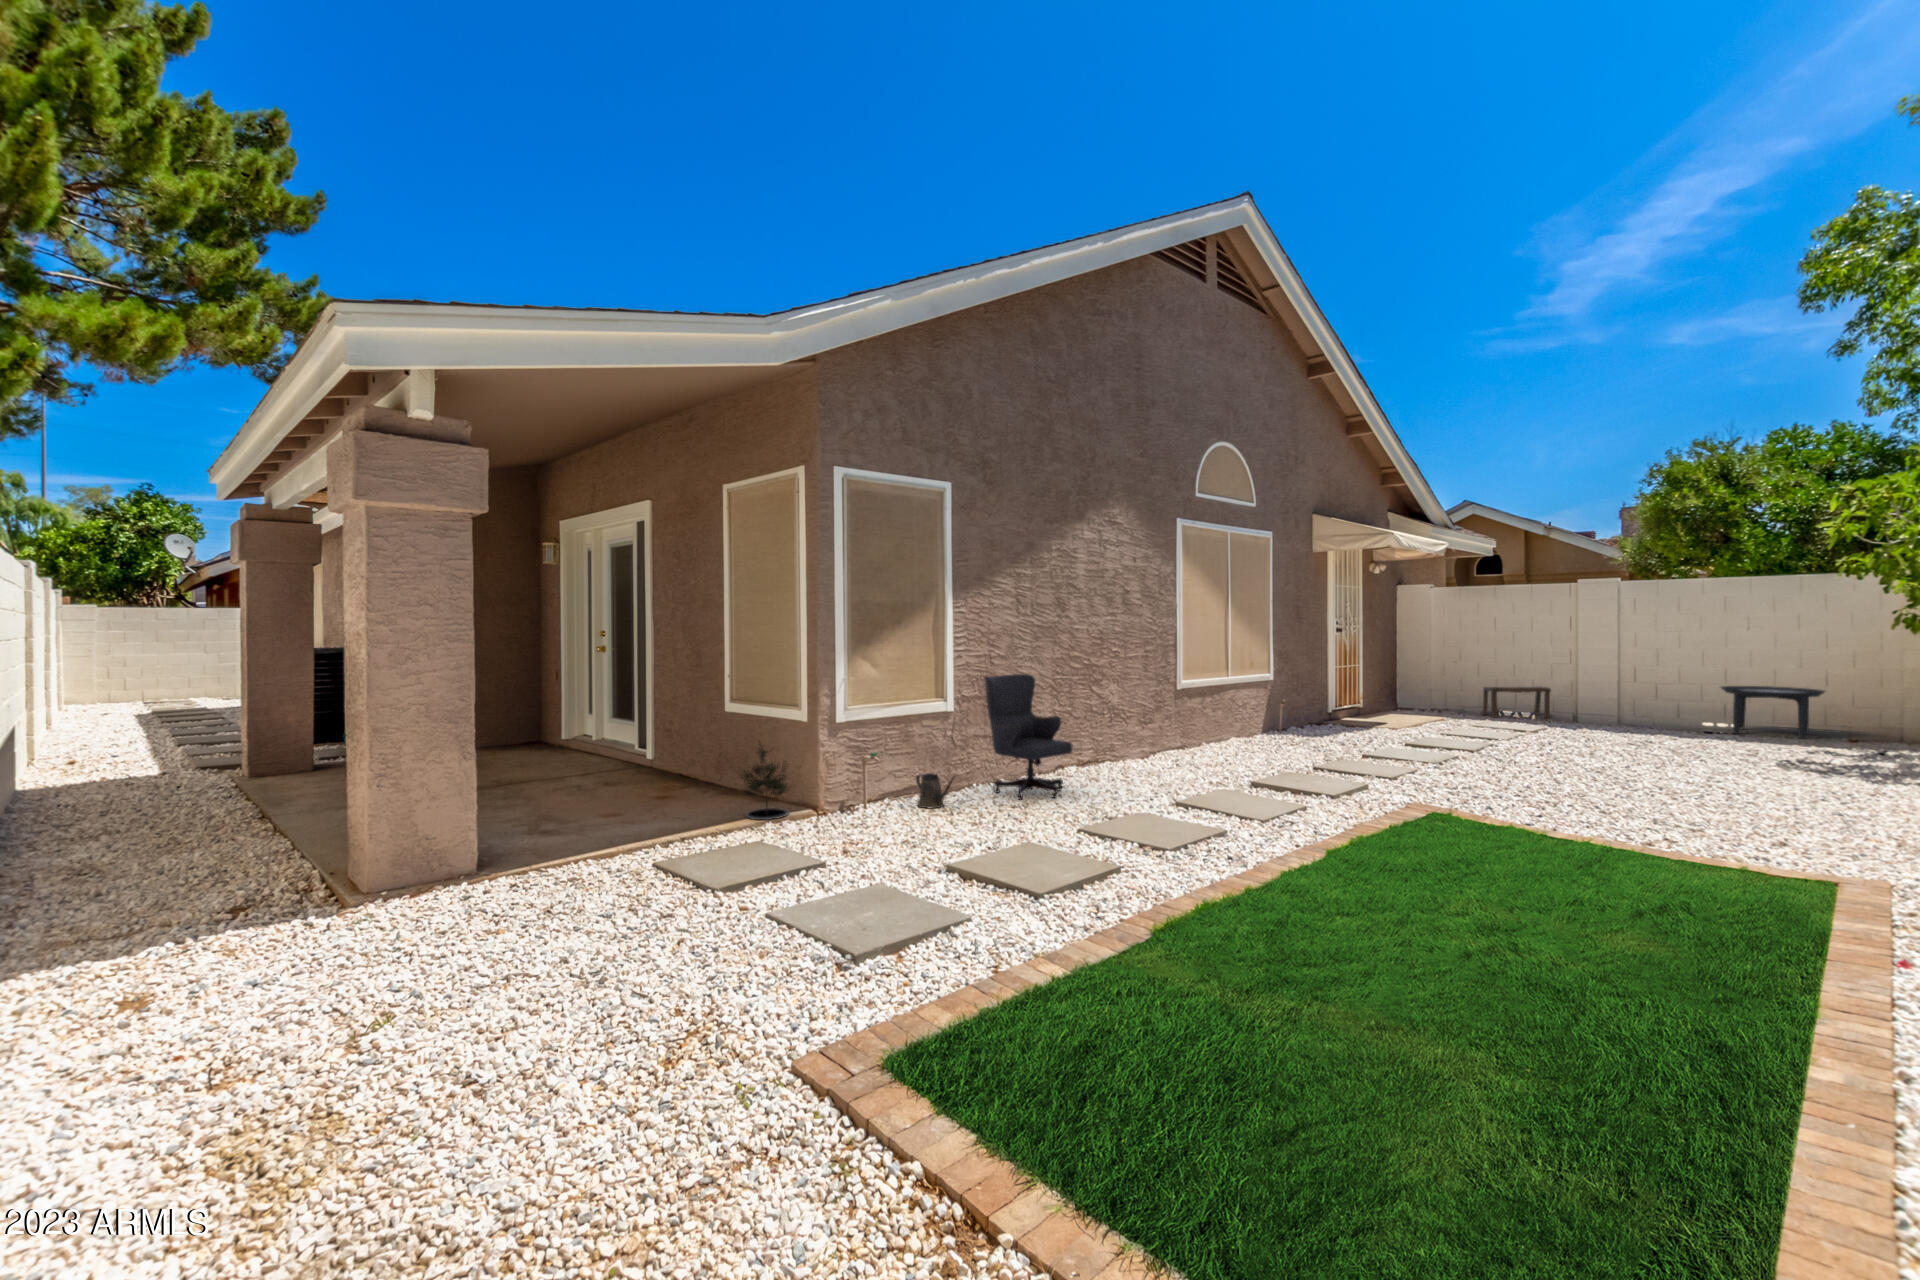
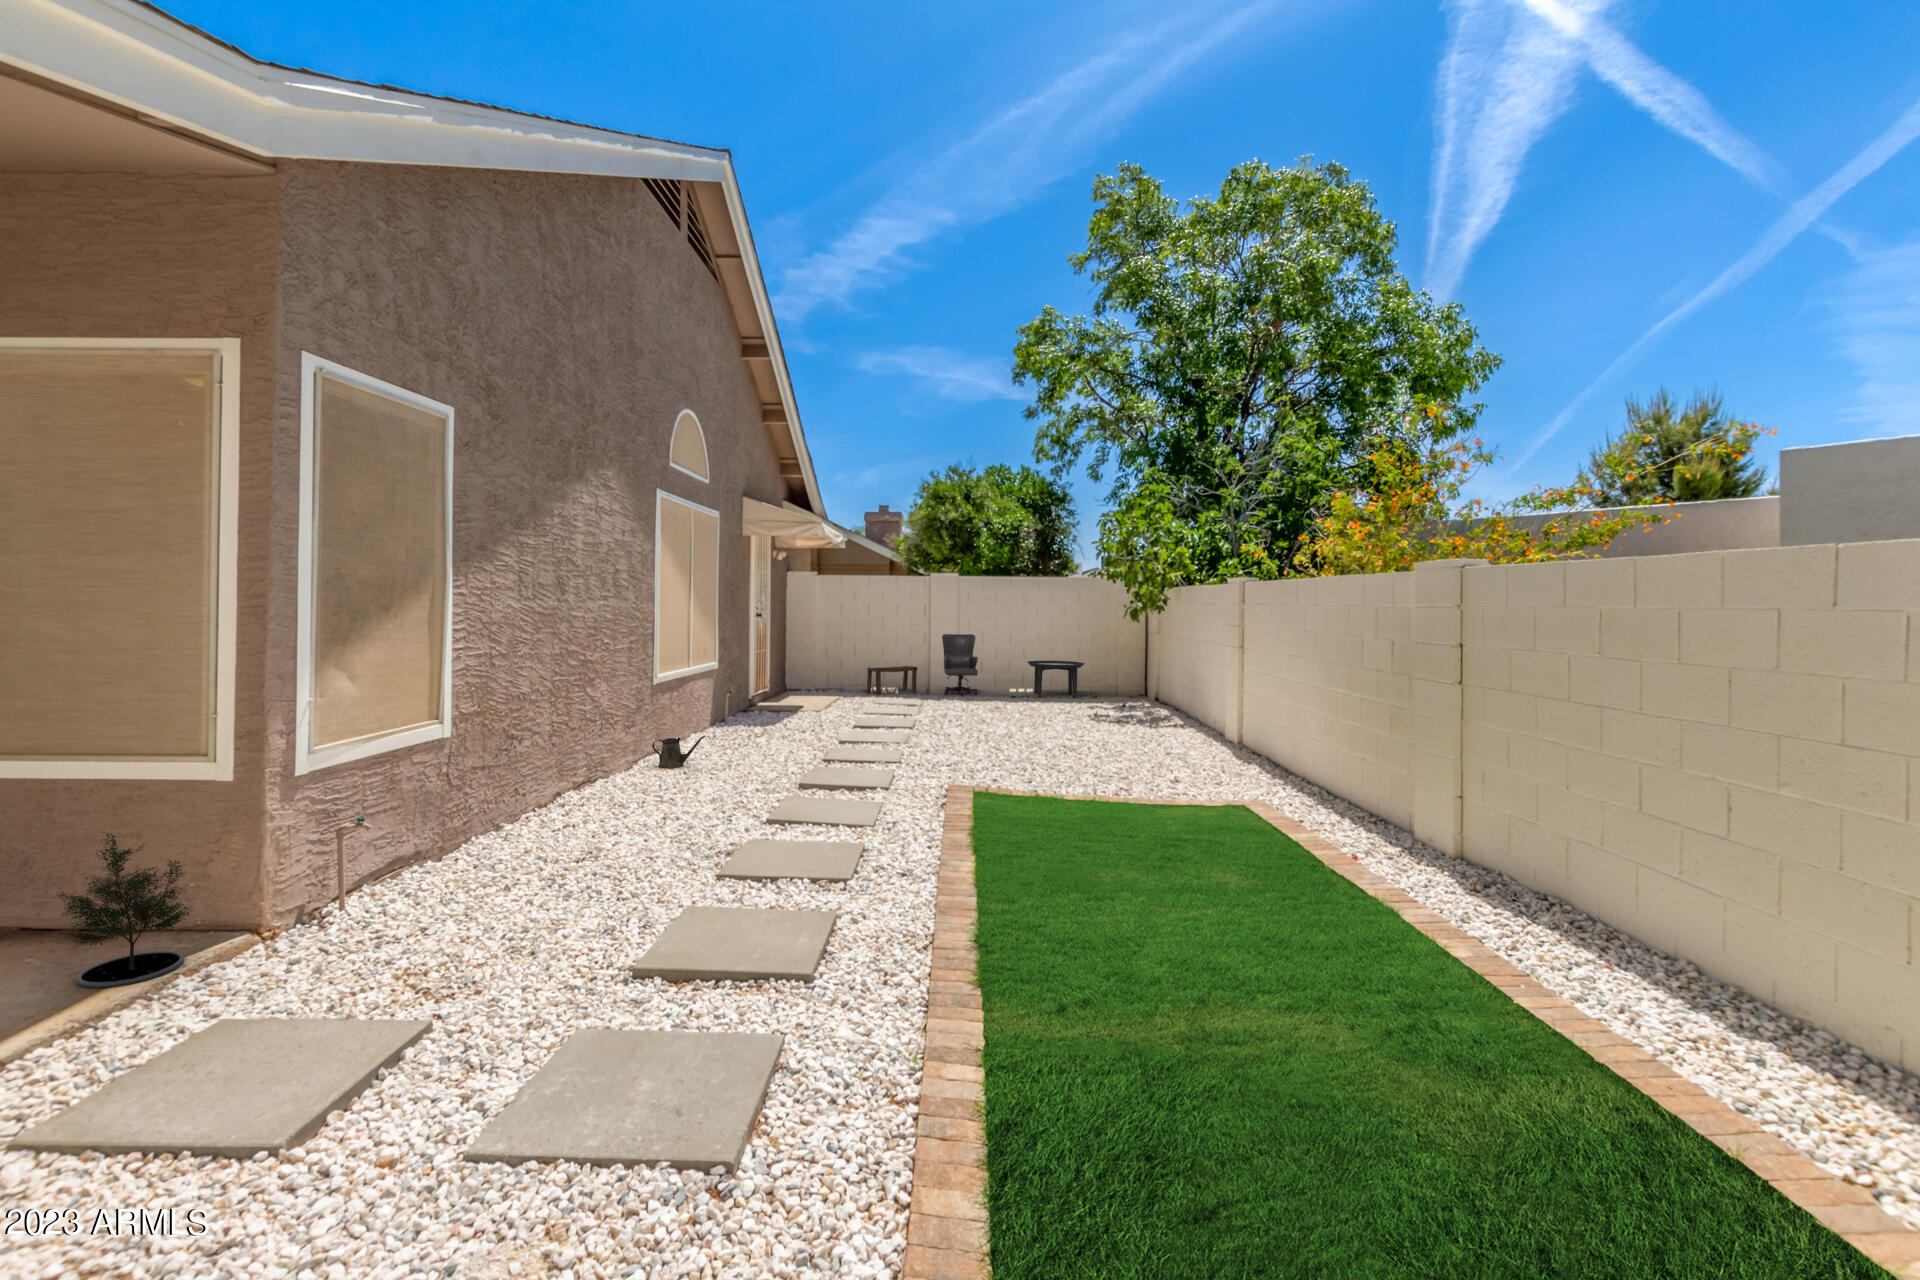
chair: present [984,674,1073,800] -> present [942,634,978,696]
watering can: present [916,773,956,809] -> present [652,736,706,768]

